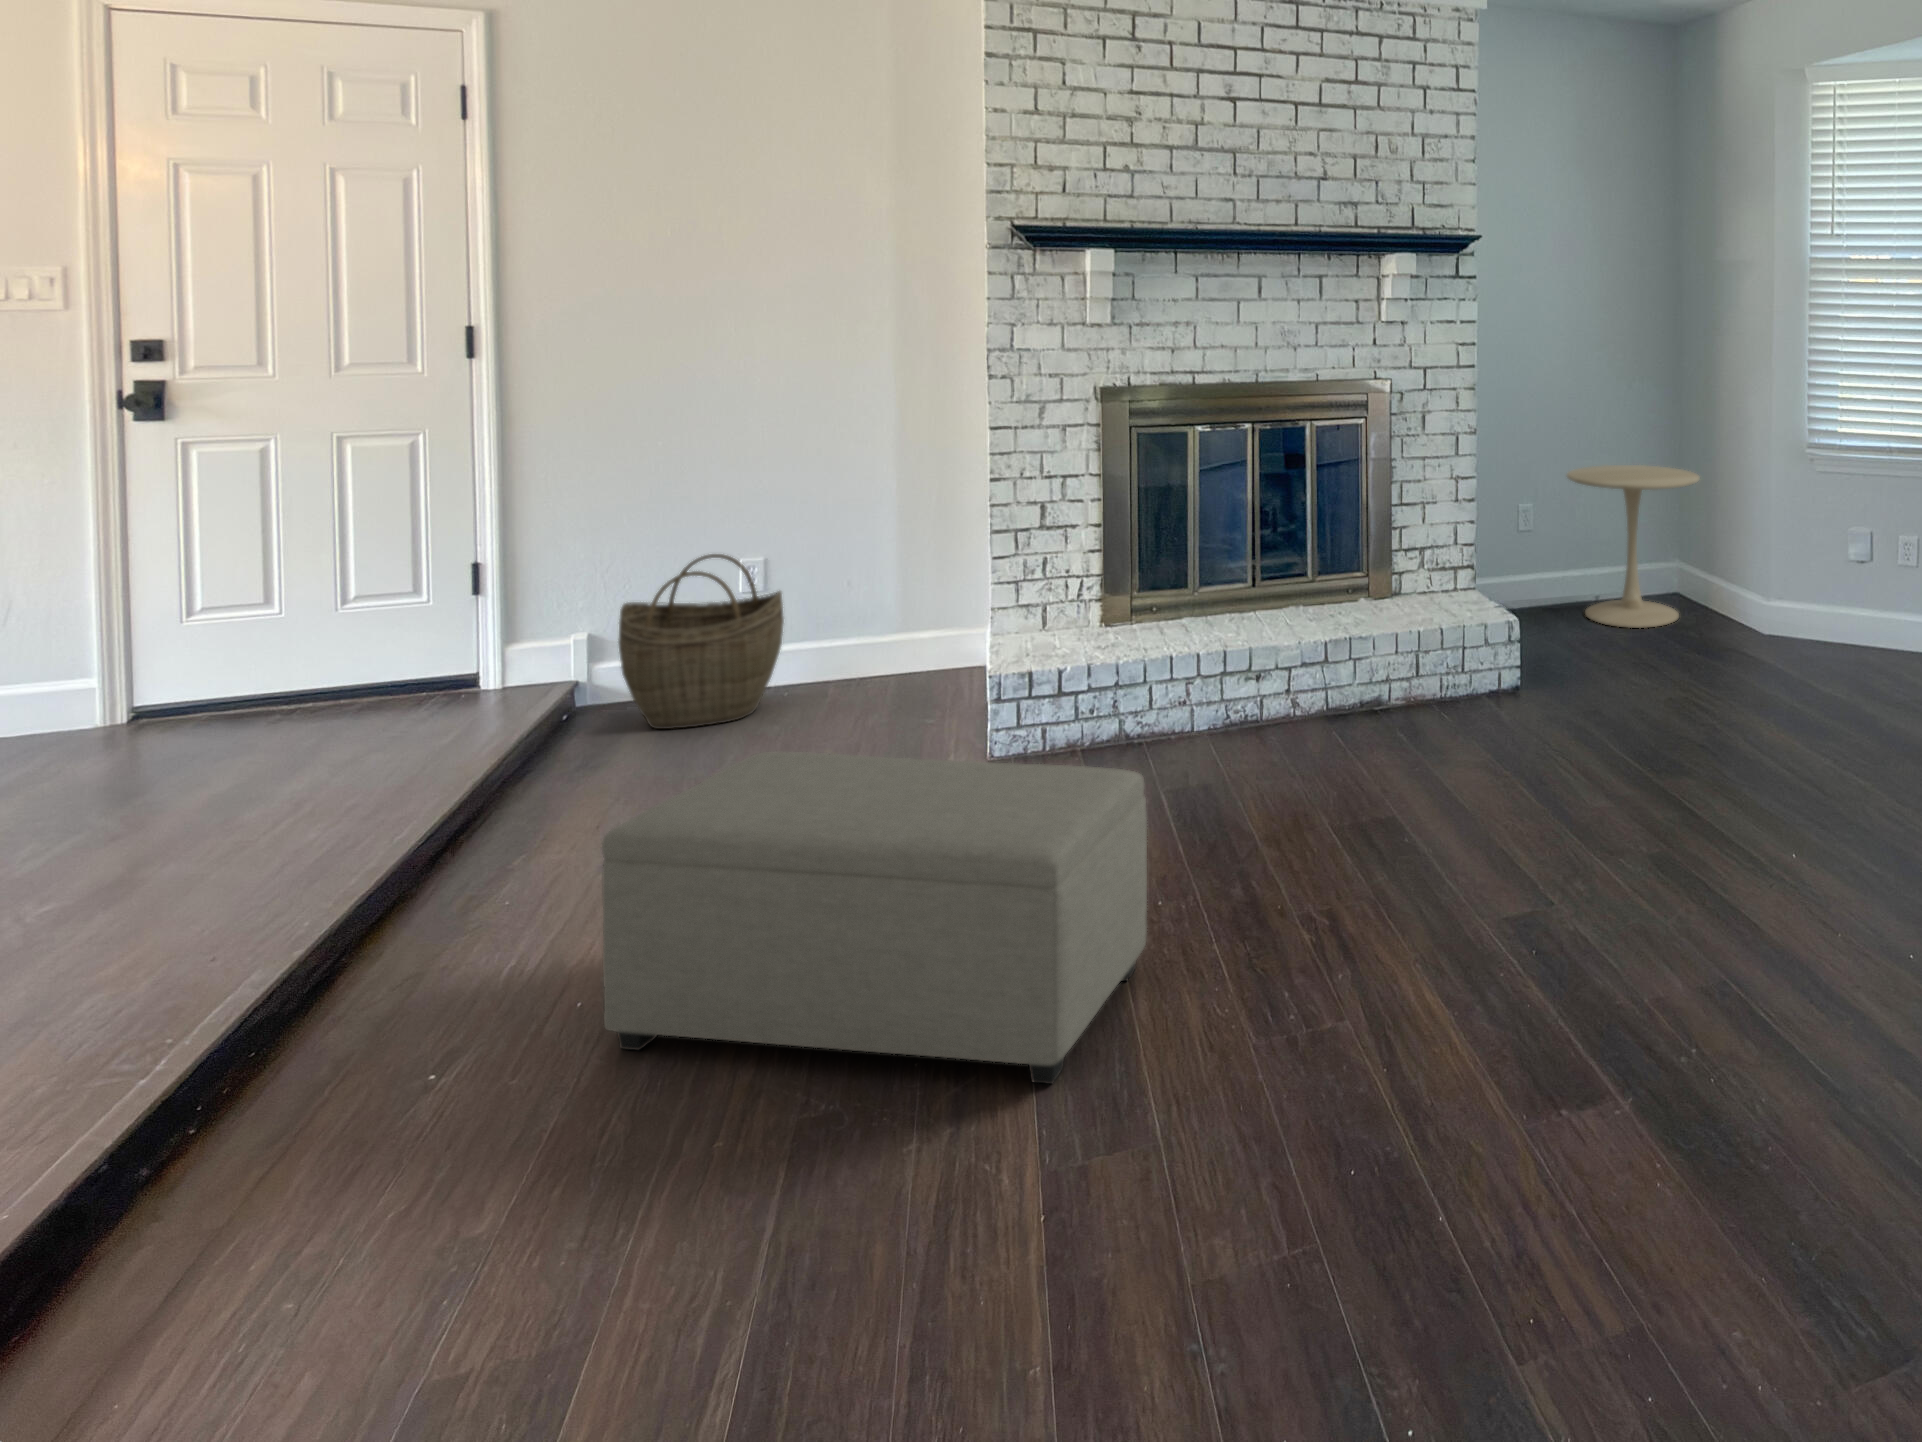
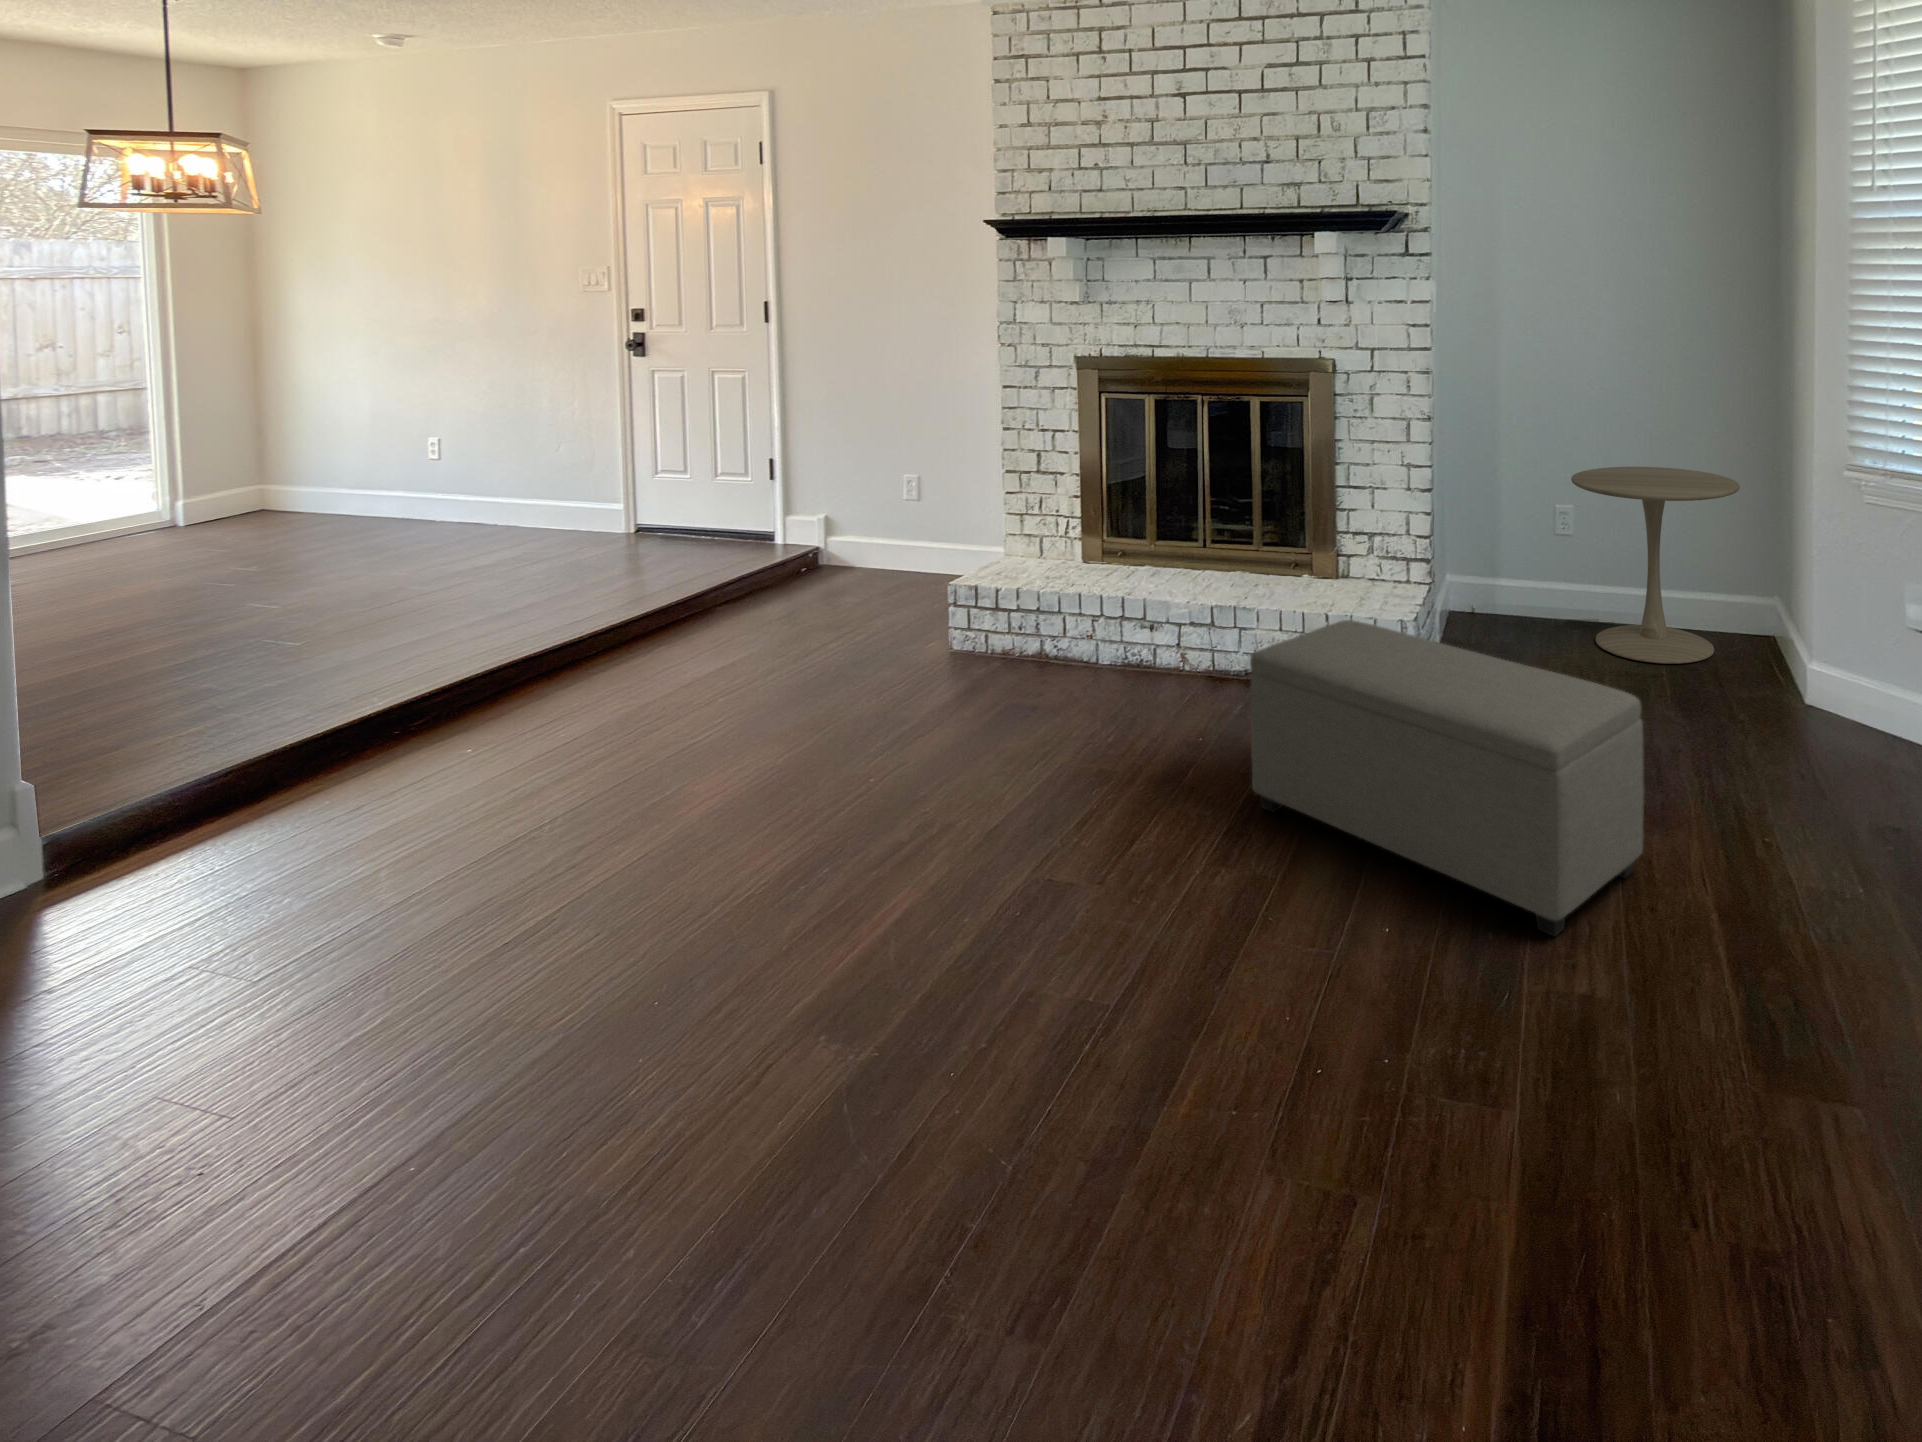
woven basket: present [618,554,784,729] -> none [807,469,910,591]
ottoman: present [602,752,1147,1084] -> present [1250,620,1644,937]

